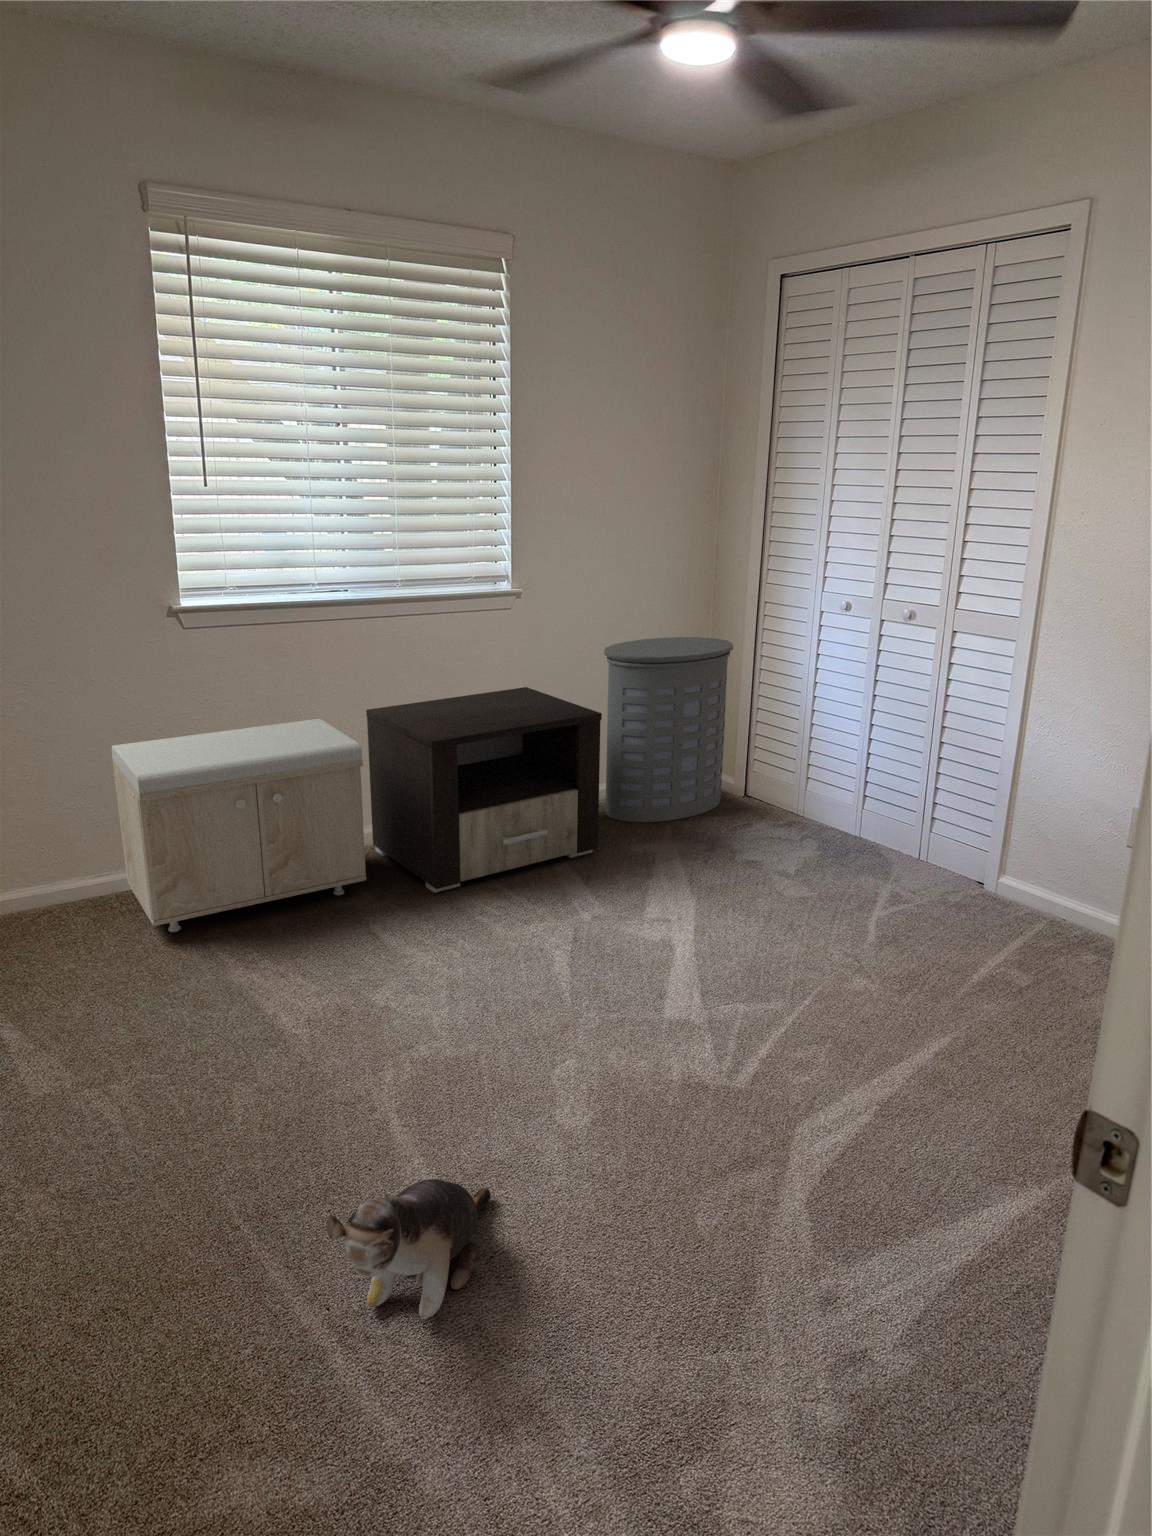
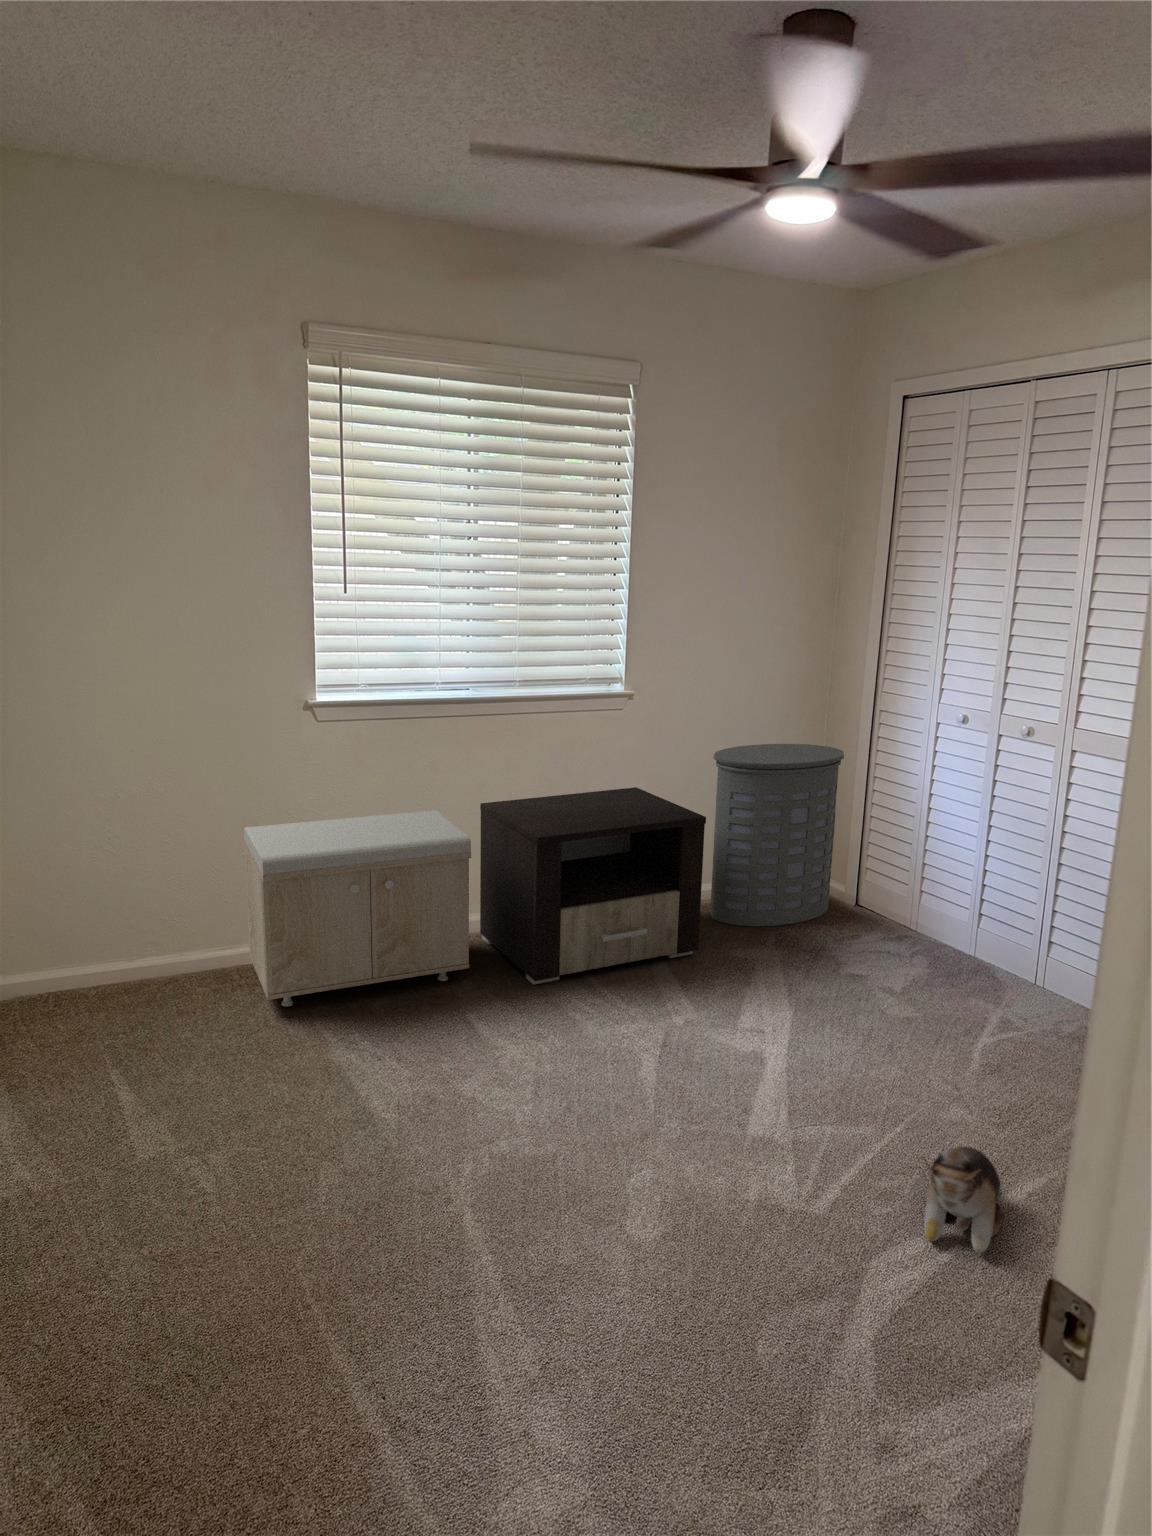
plush toy: present [326,1179,490,1320] -> present [923,1147,1004,1253]

